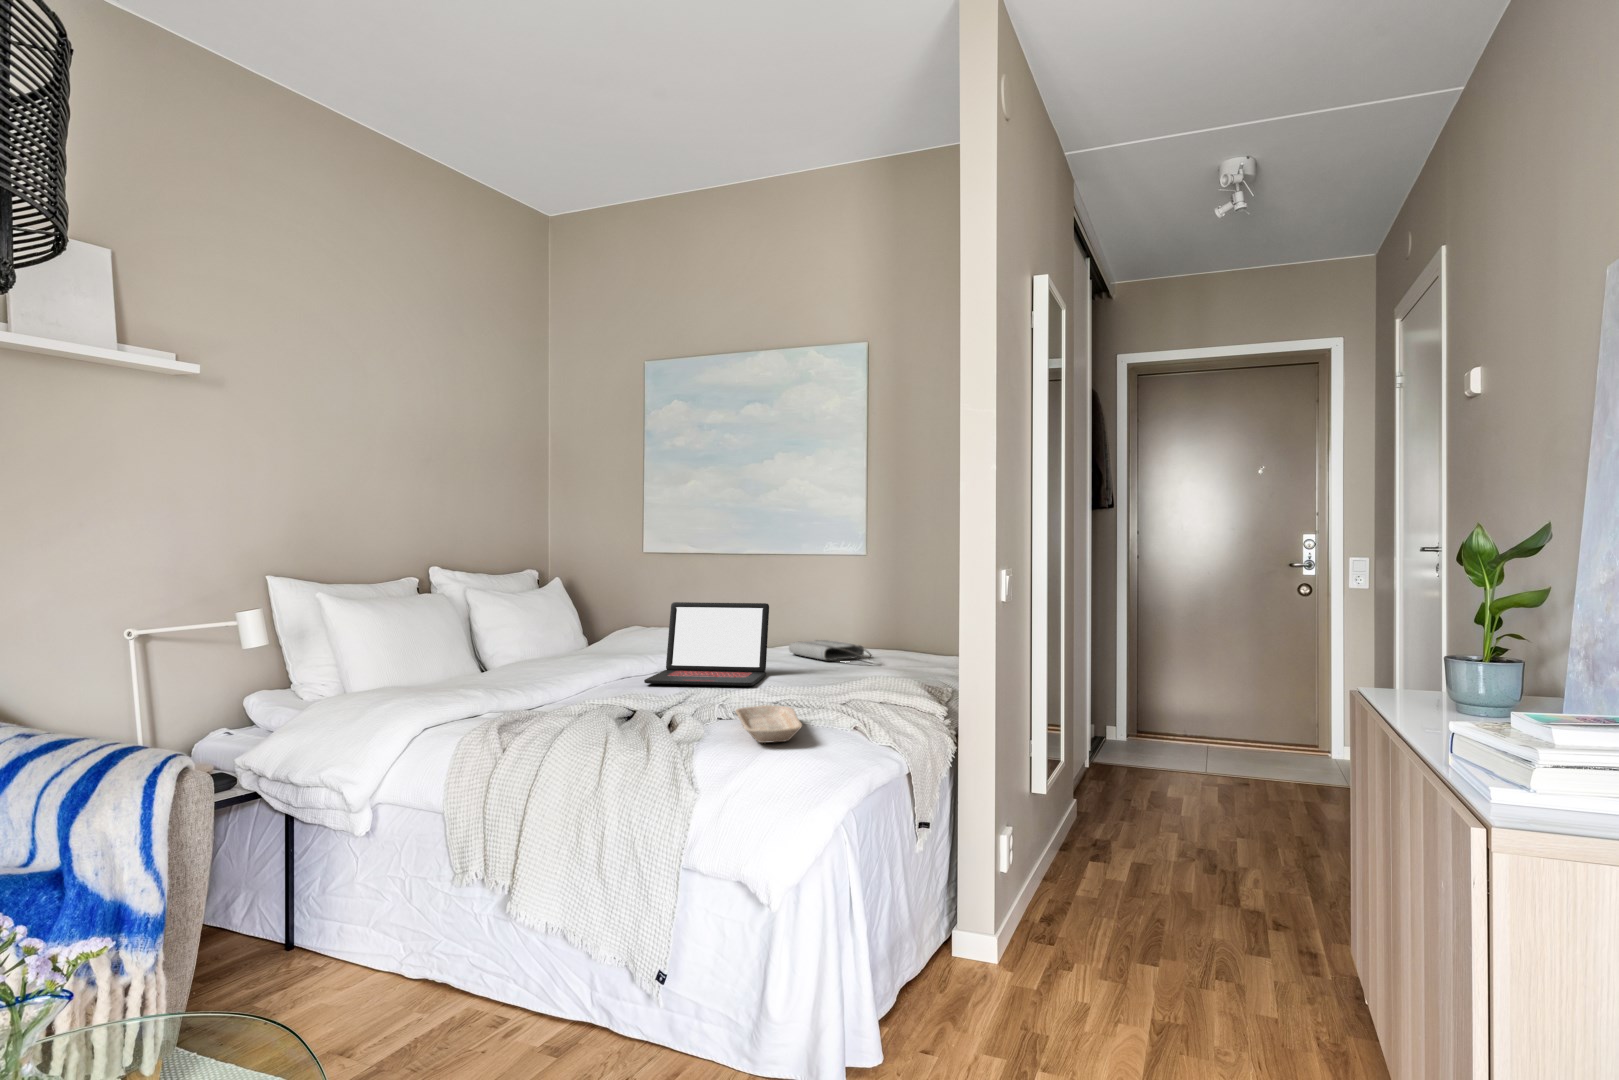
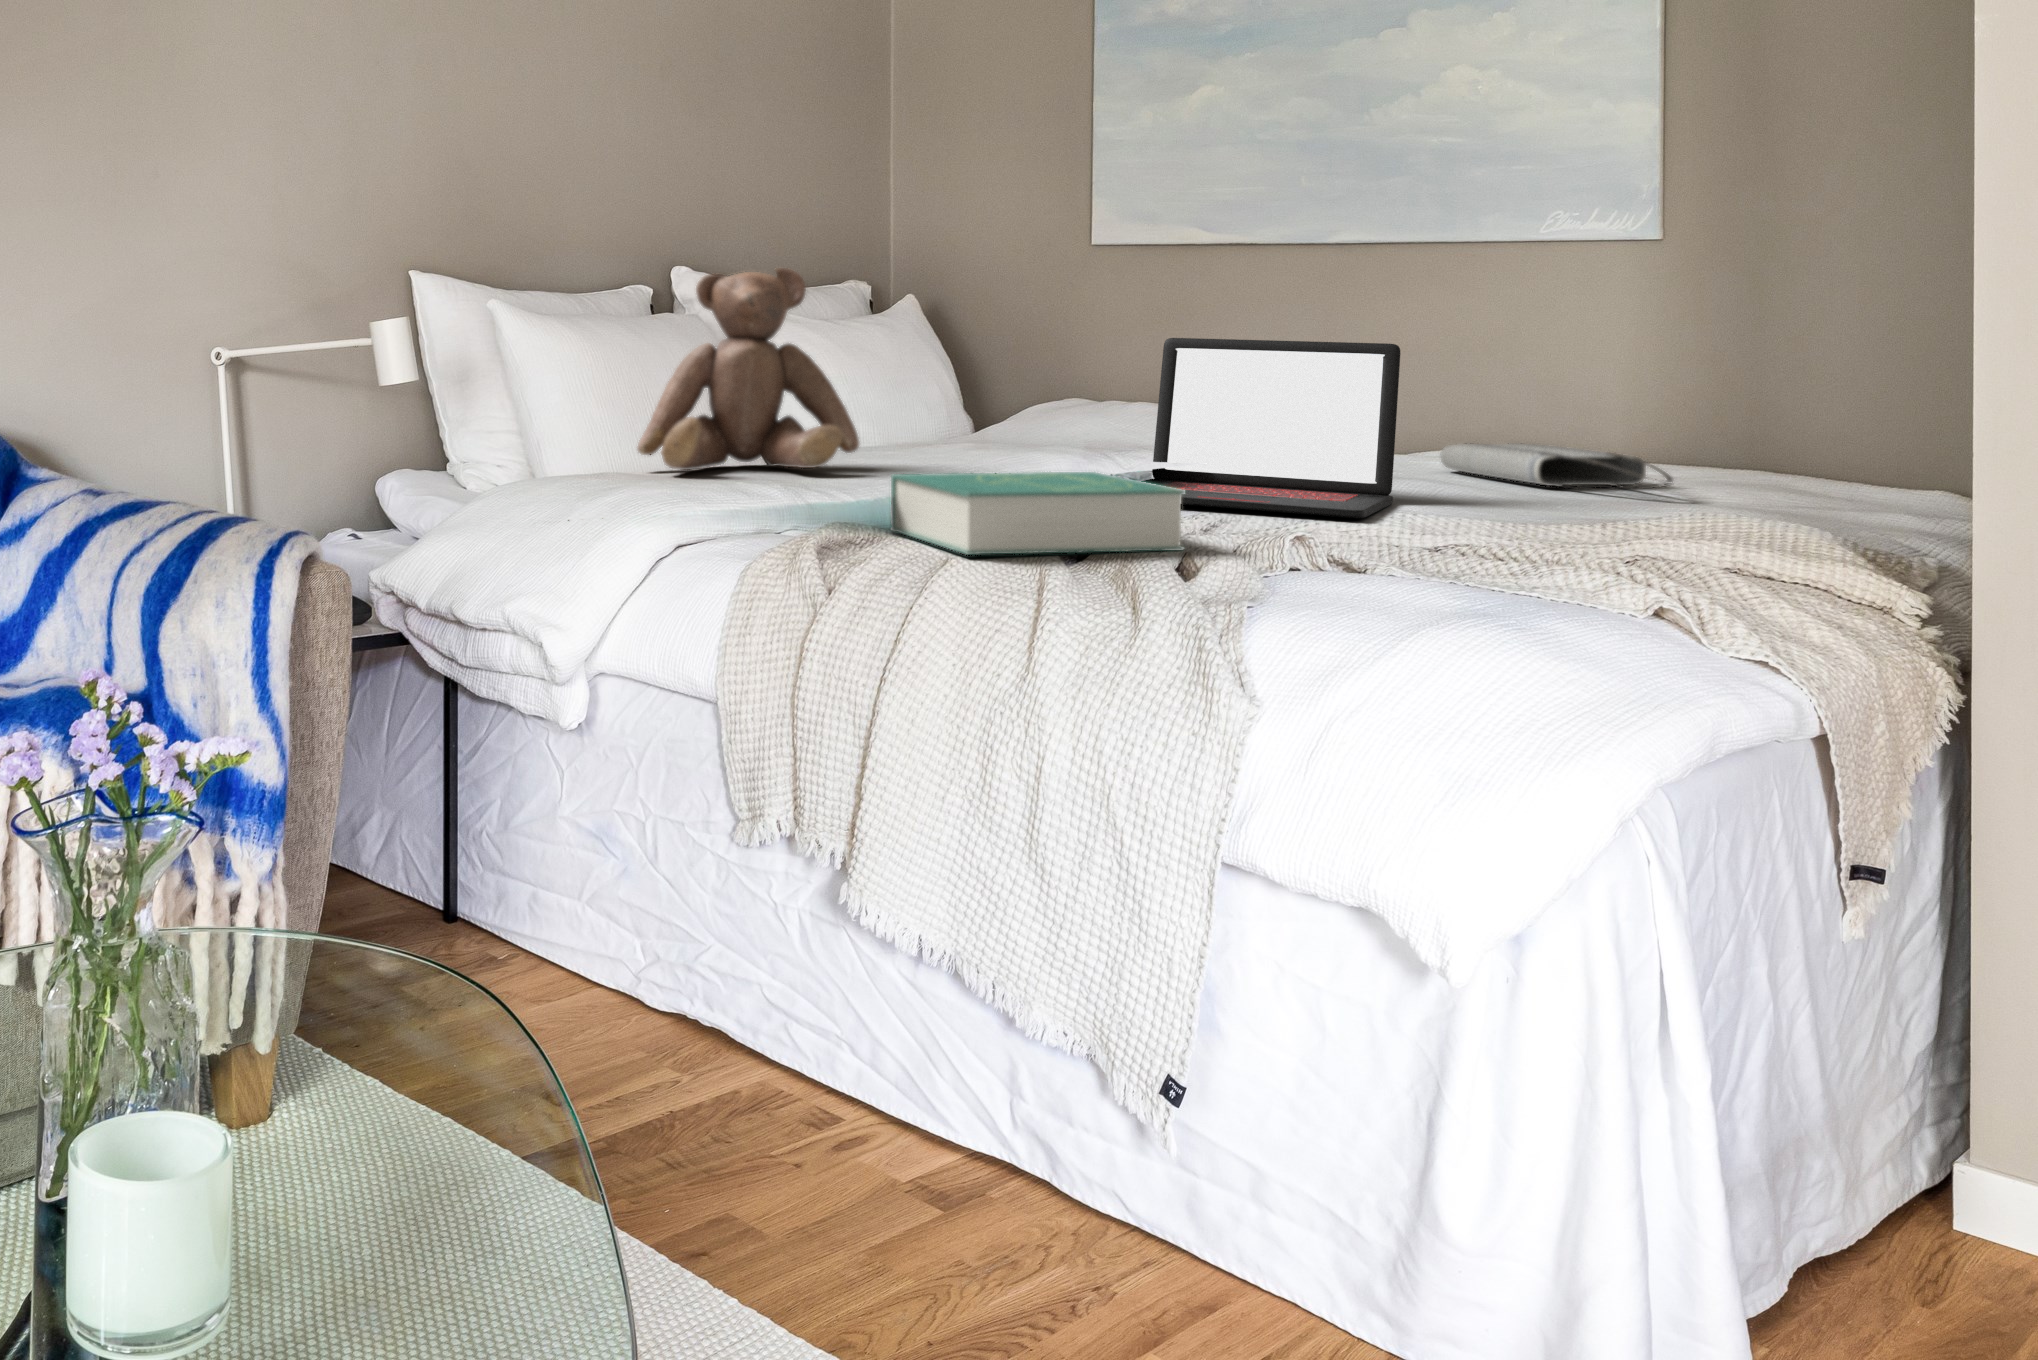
teddy bear: none [401,574,524,685] -> present [638,268,859,470]
book: none [536,675,673,726] -> present [891,472,1186,555]
tray: present [736,705,802,743] -> none [1339,546,1522,619]

